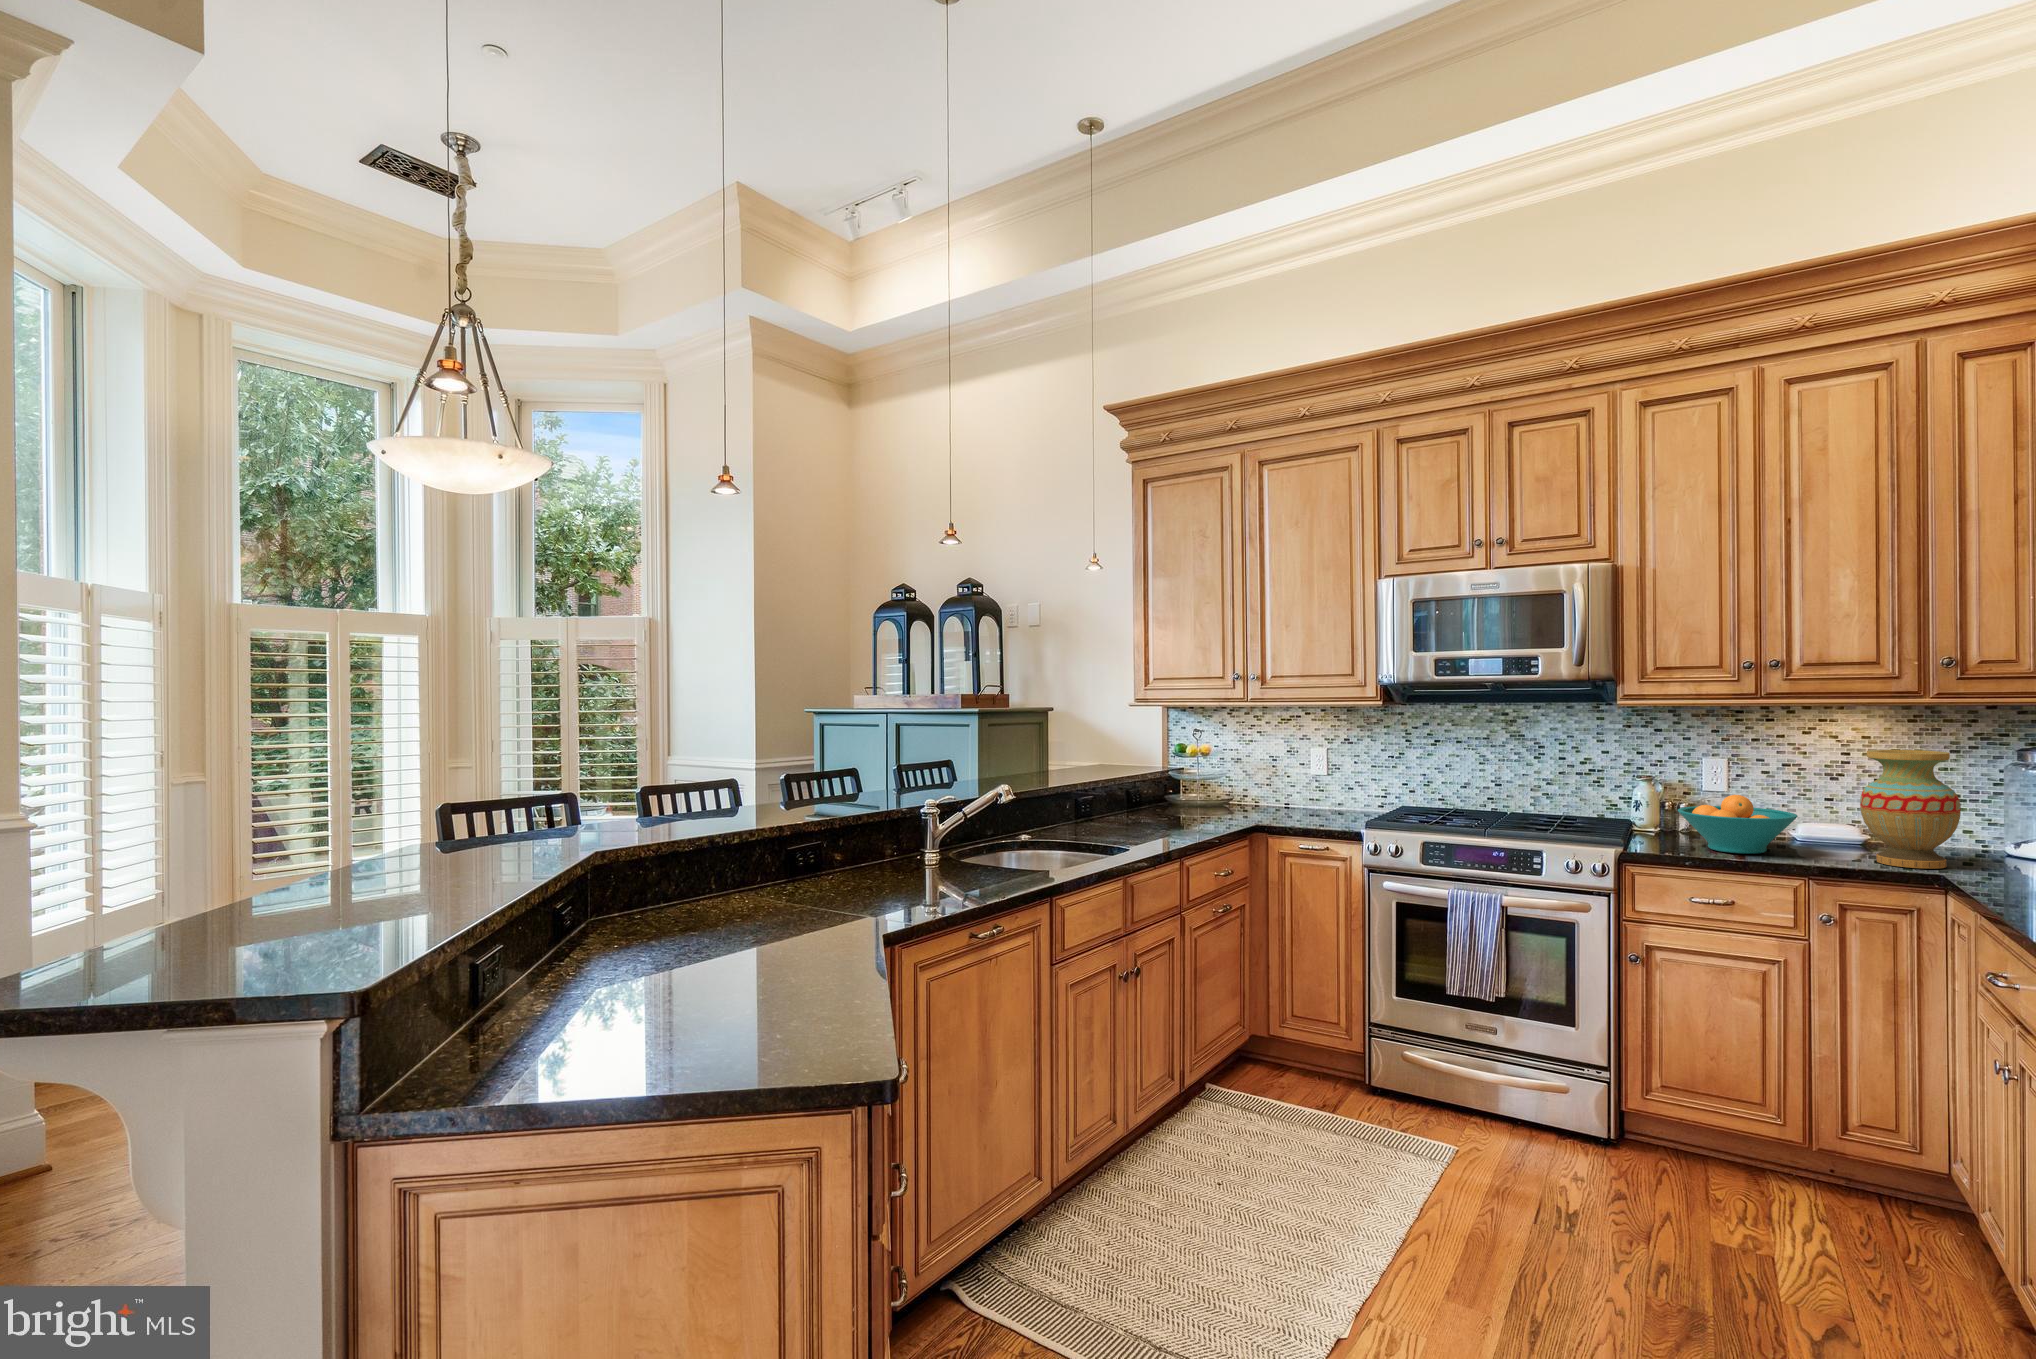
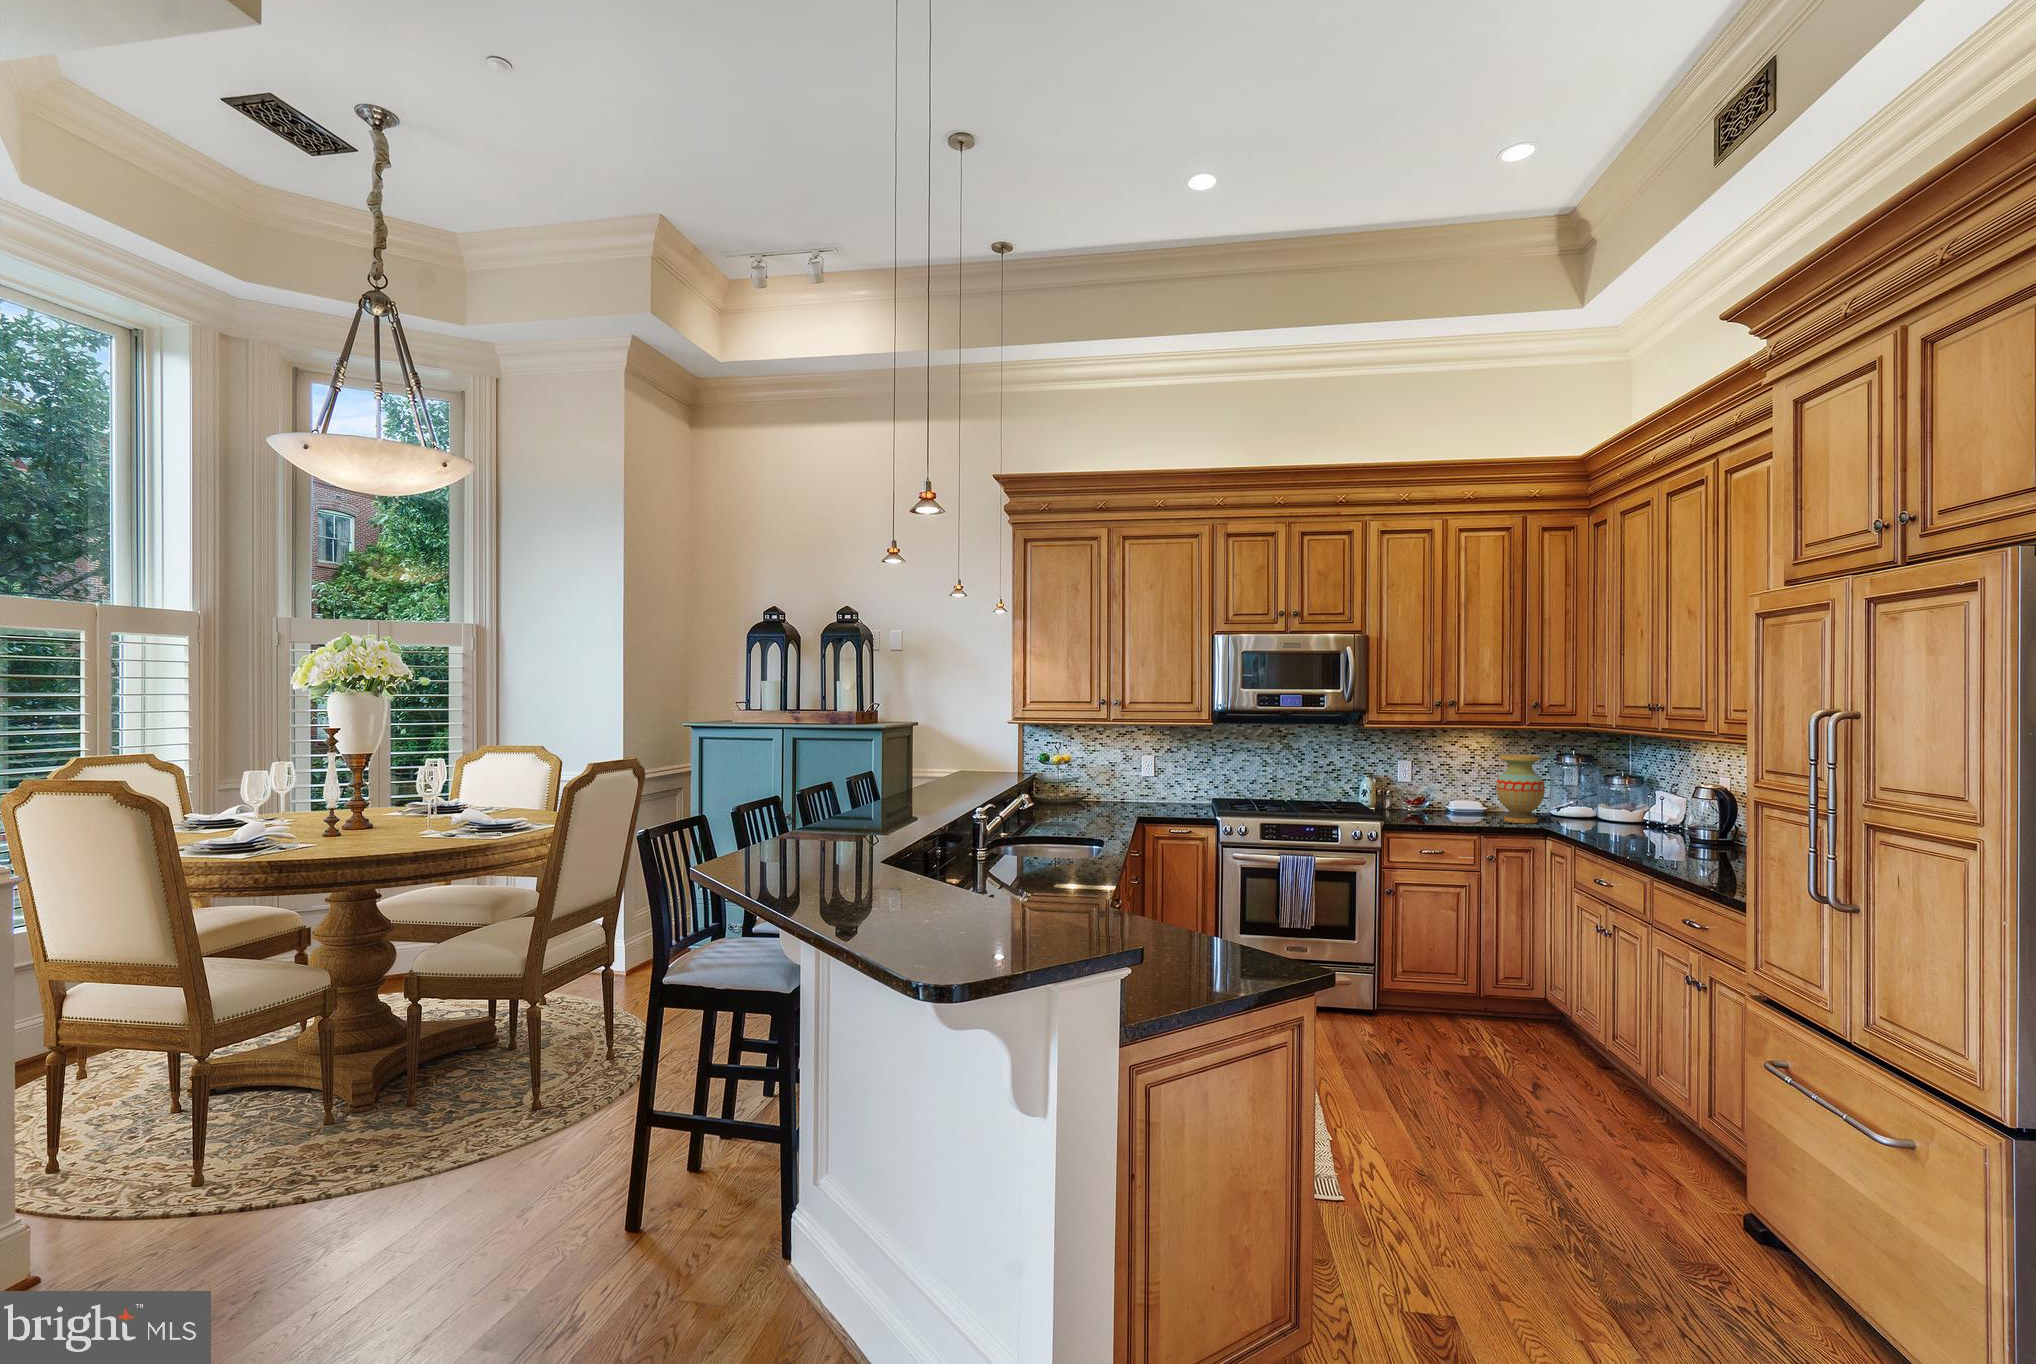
fruit bowl: present [1678,795,1798,854] -> none [1402,784,1467,820]

